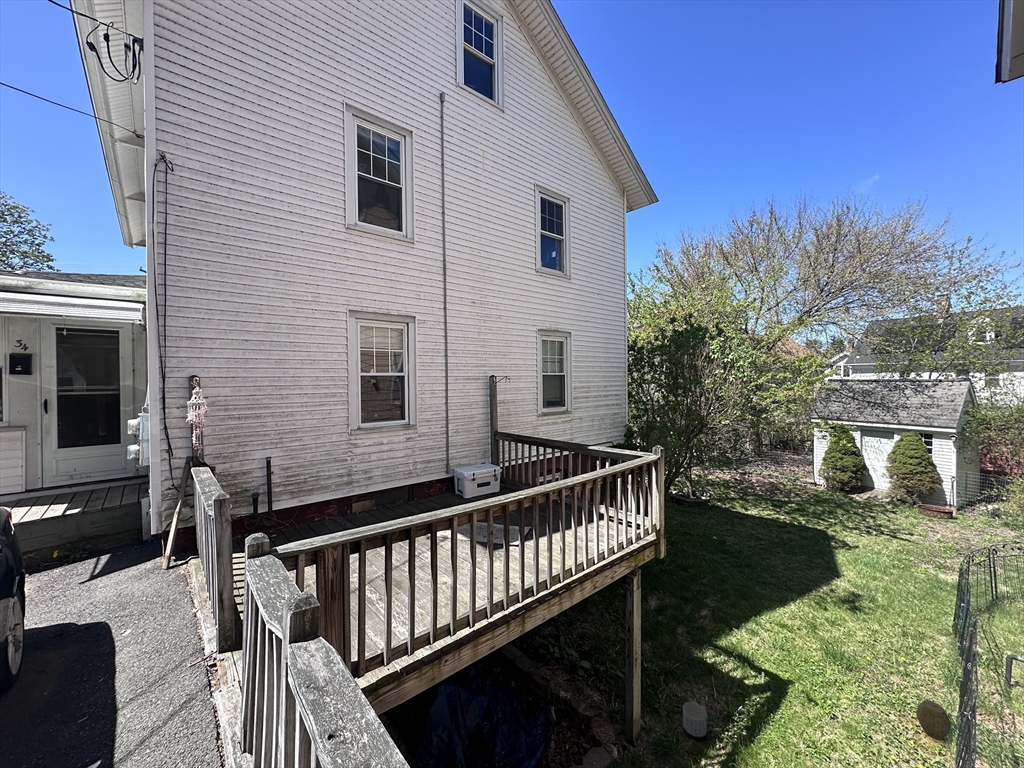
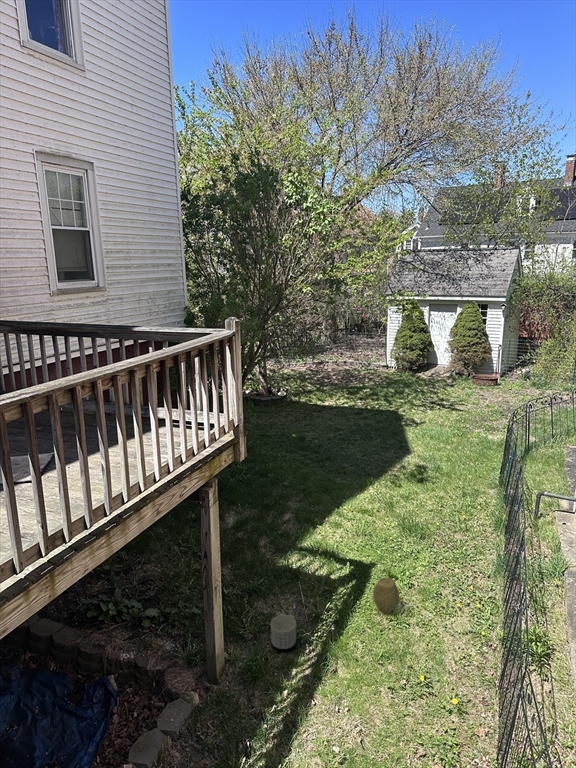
woven basket: present [916,700,951,740] -> present [373,578,399,614]

